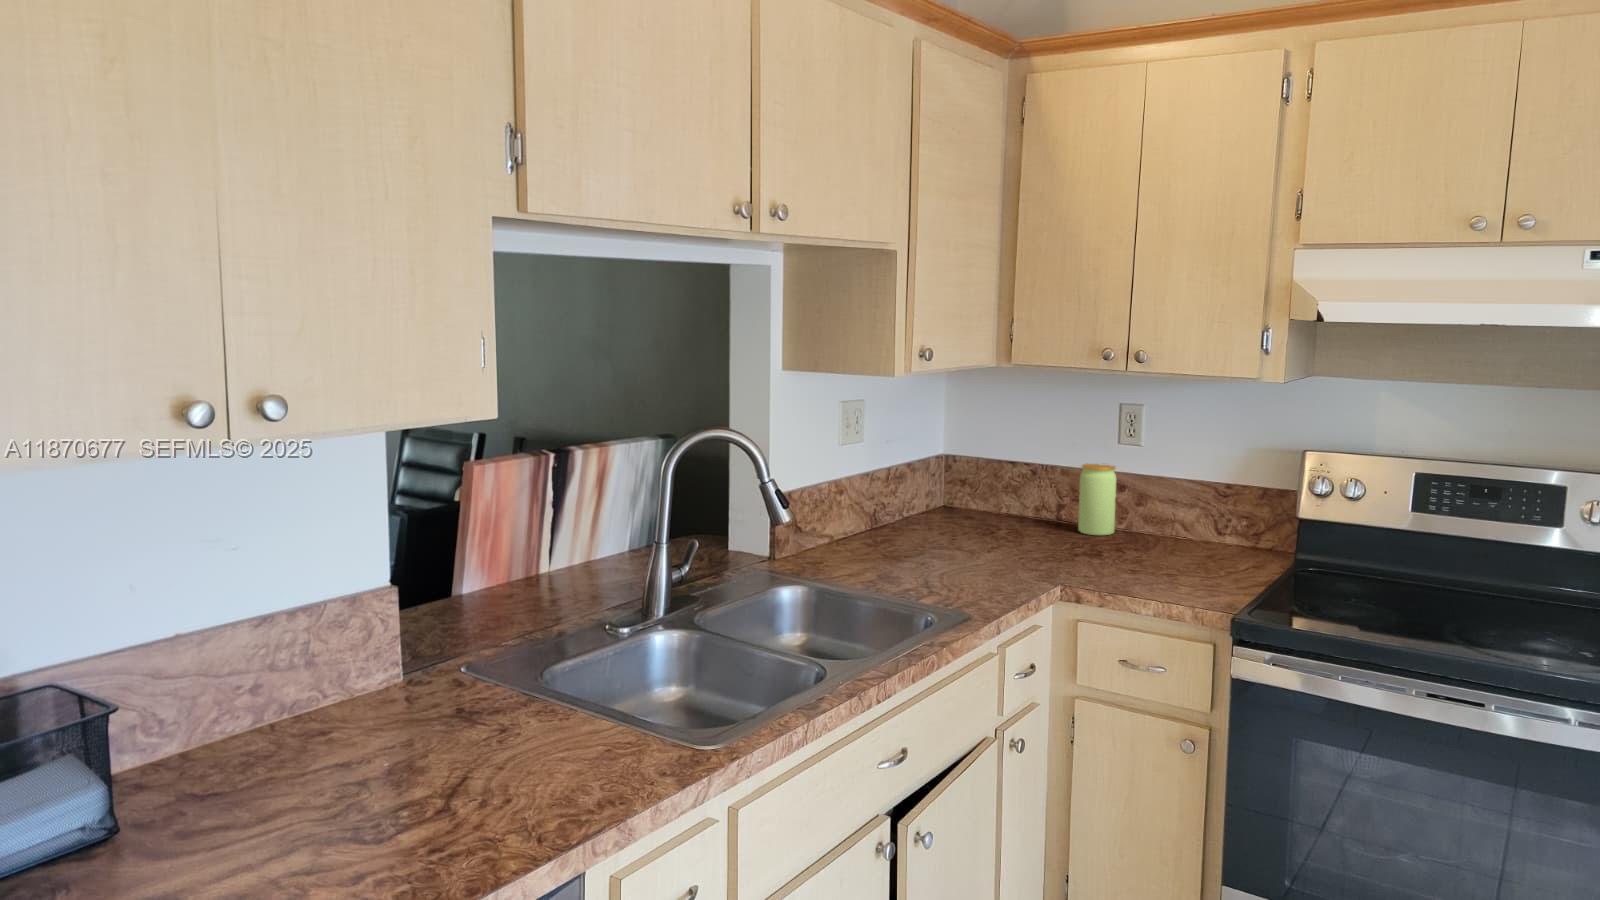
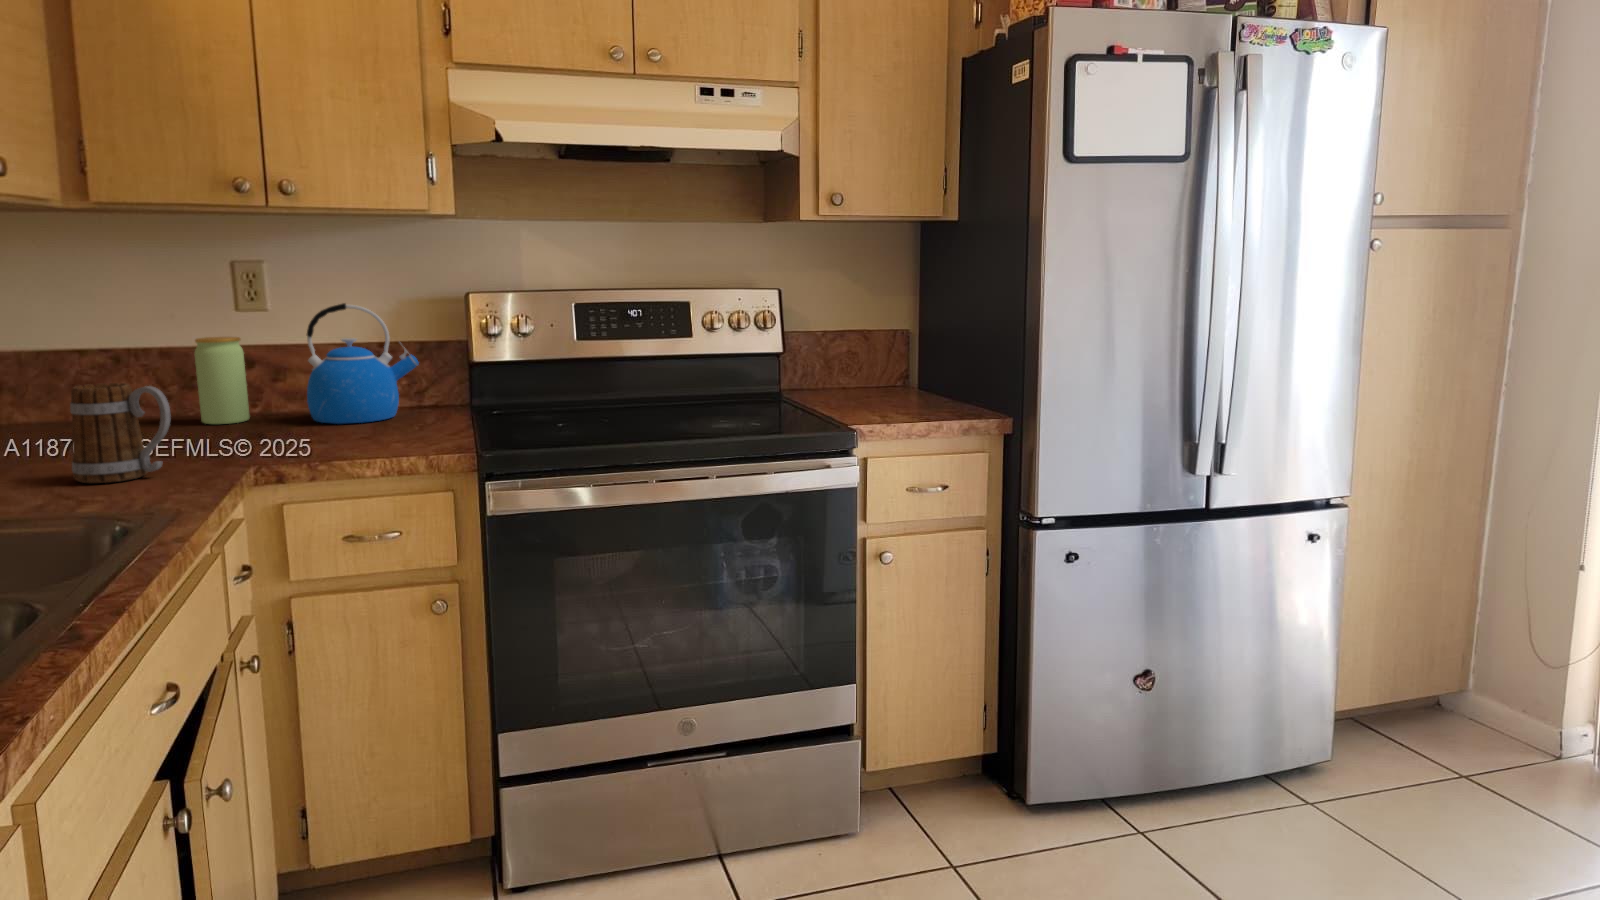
kettle: none [1152,448,1254,556] -> present [307,303,419,424]
mug: none [945,506,1006,580] -> present [70,383,170,483]

